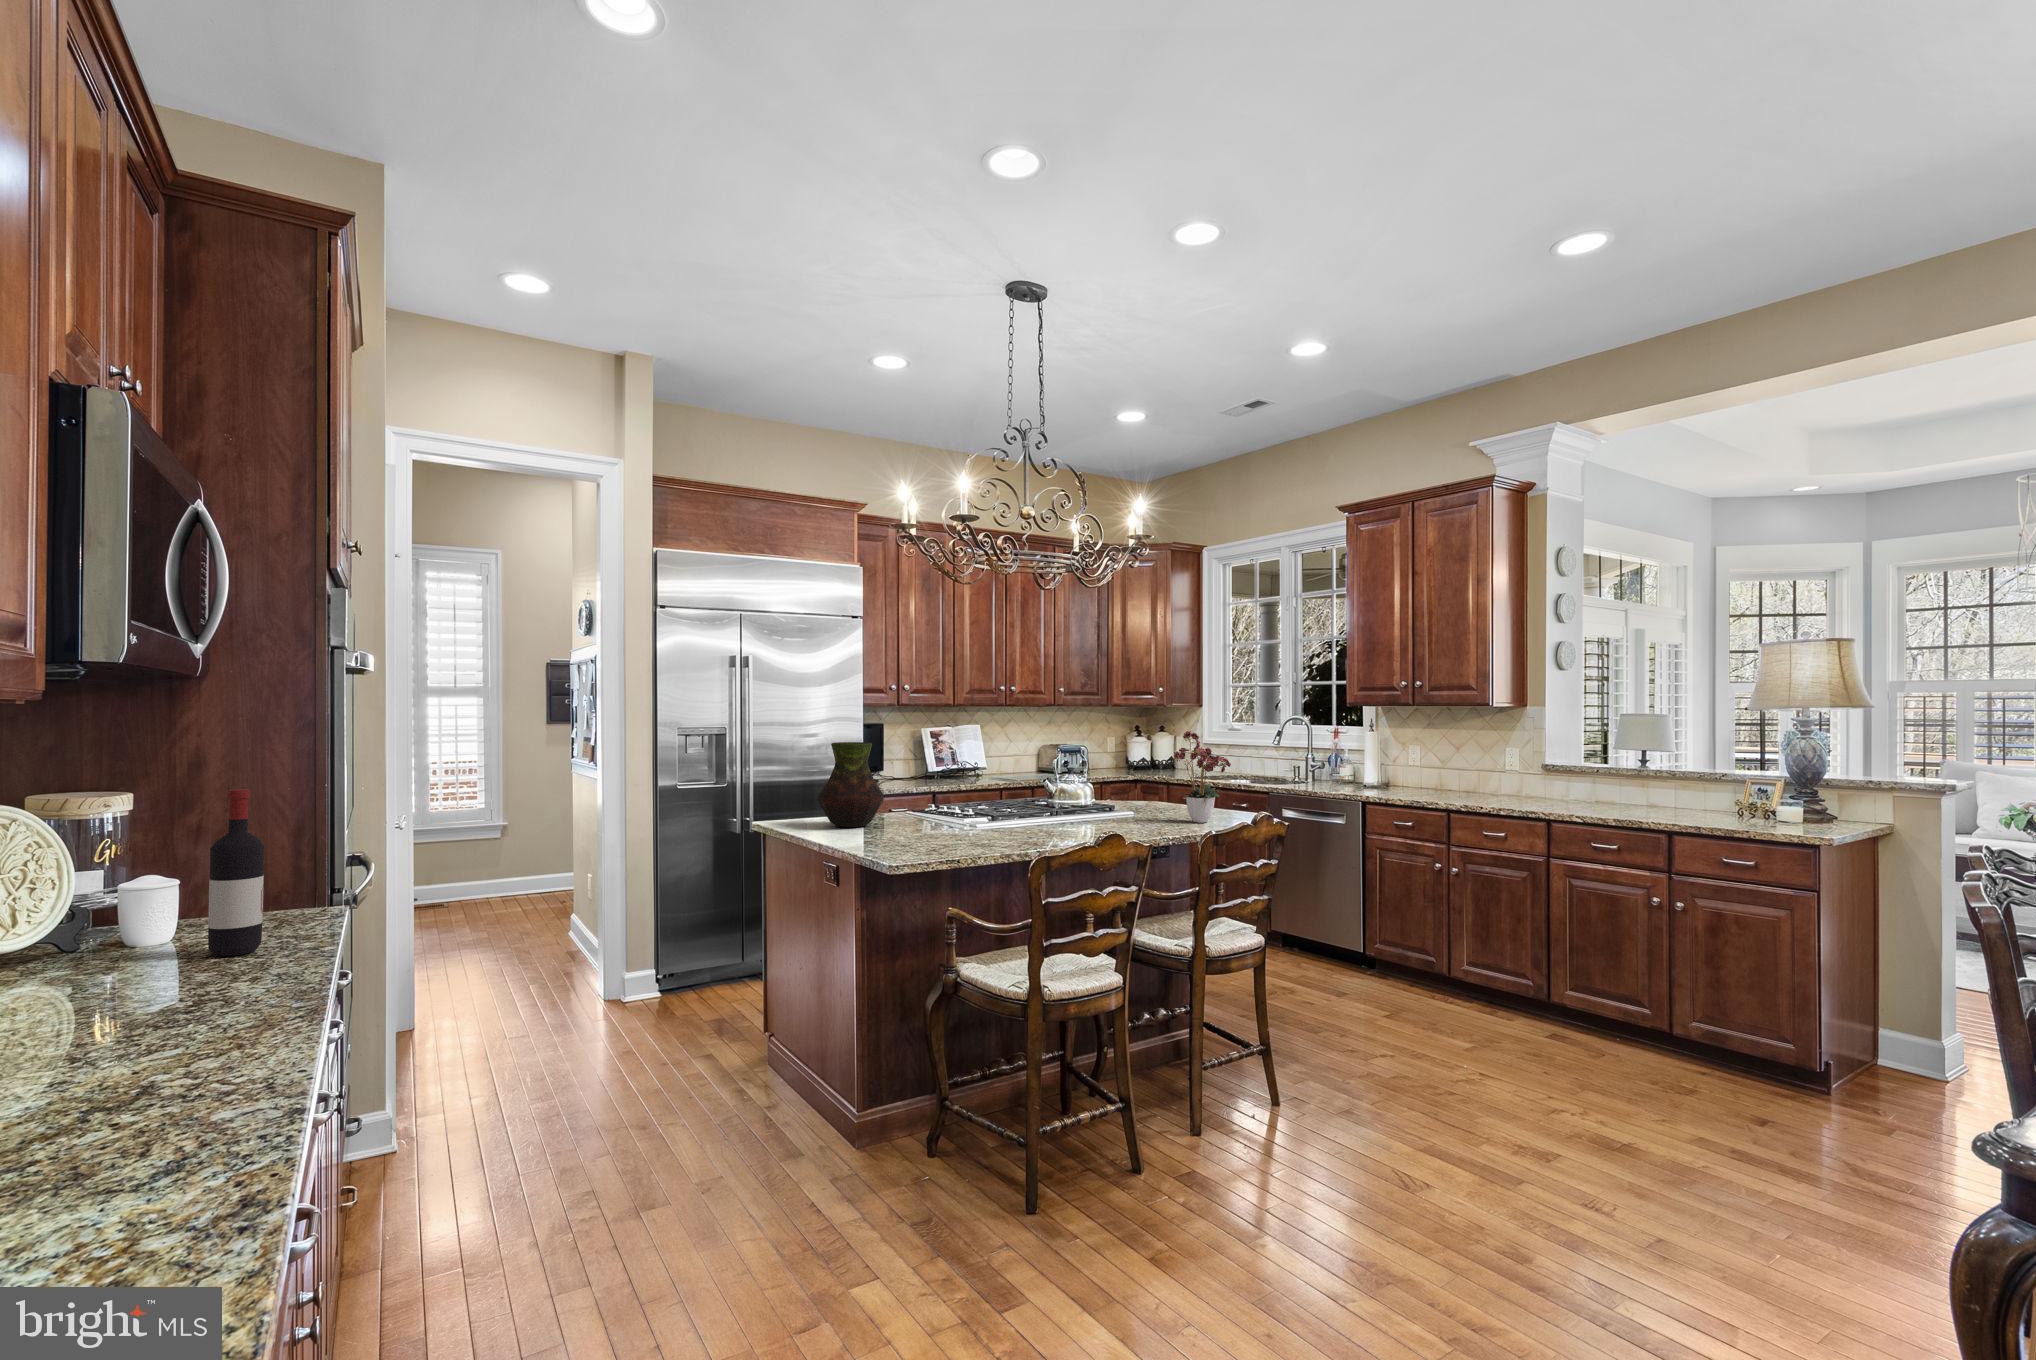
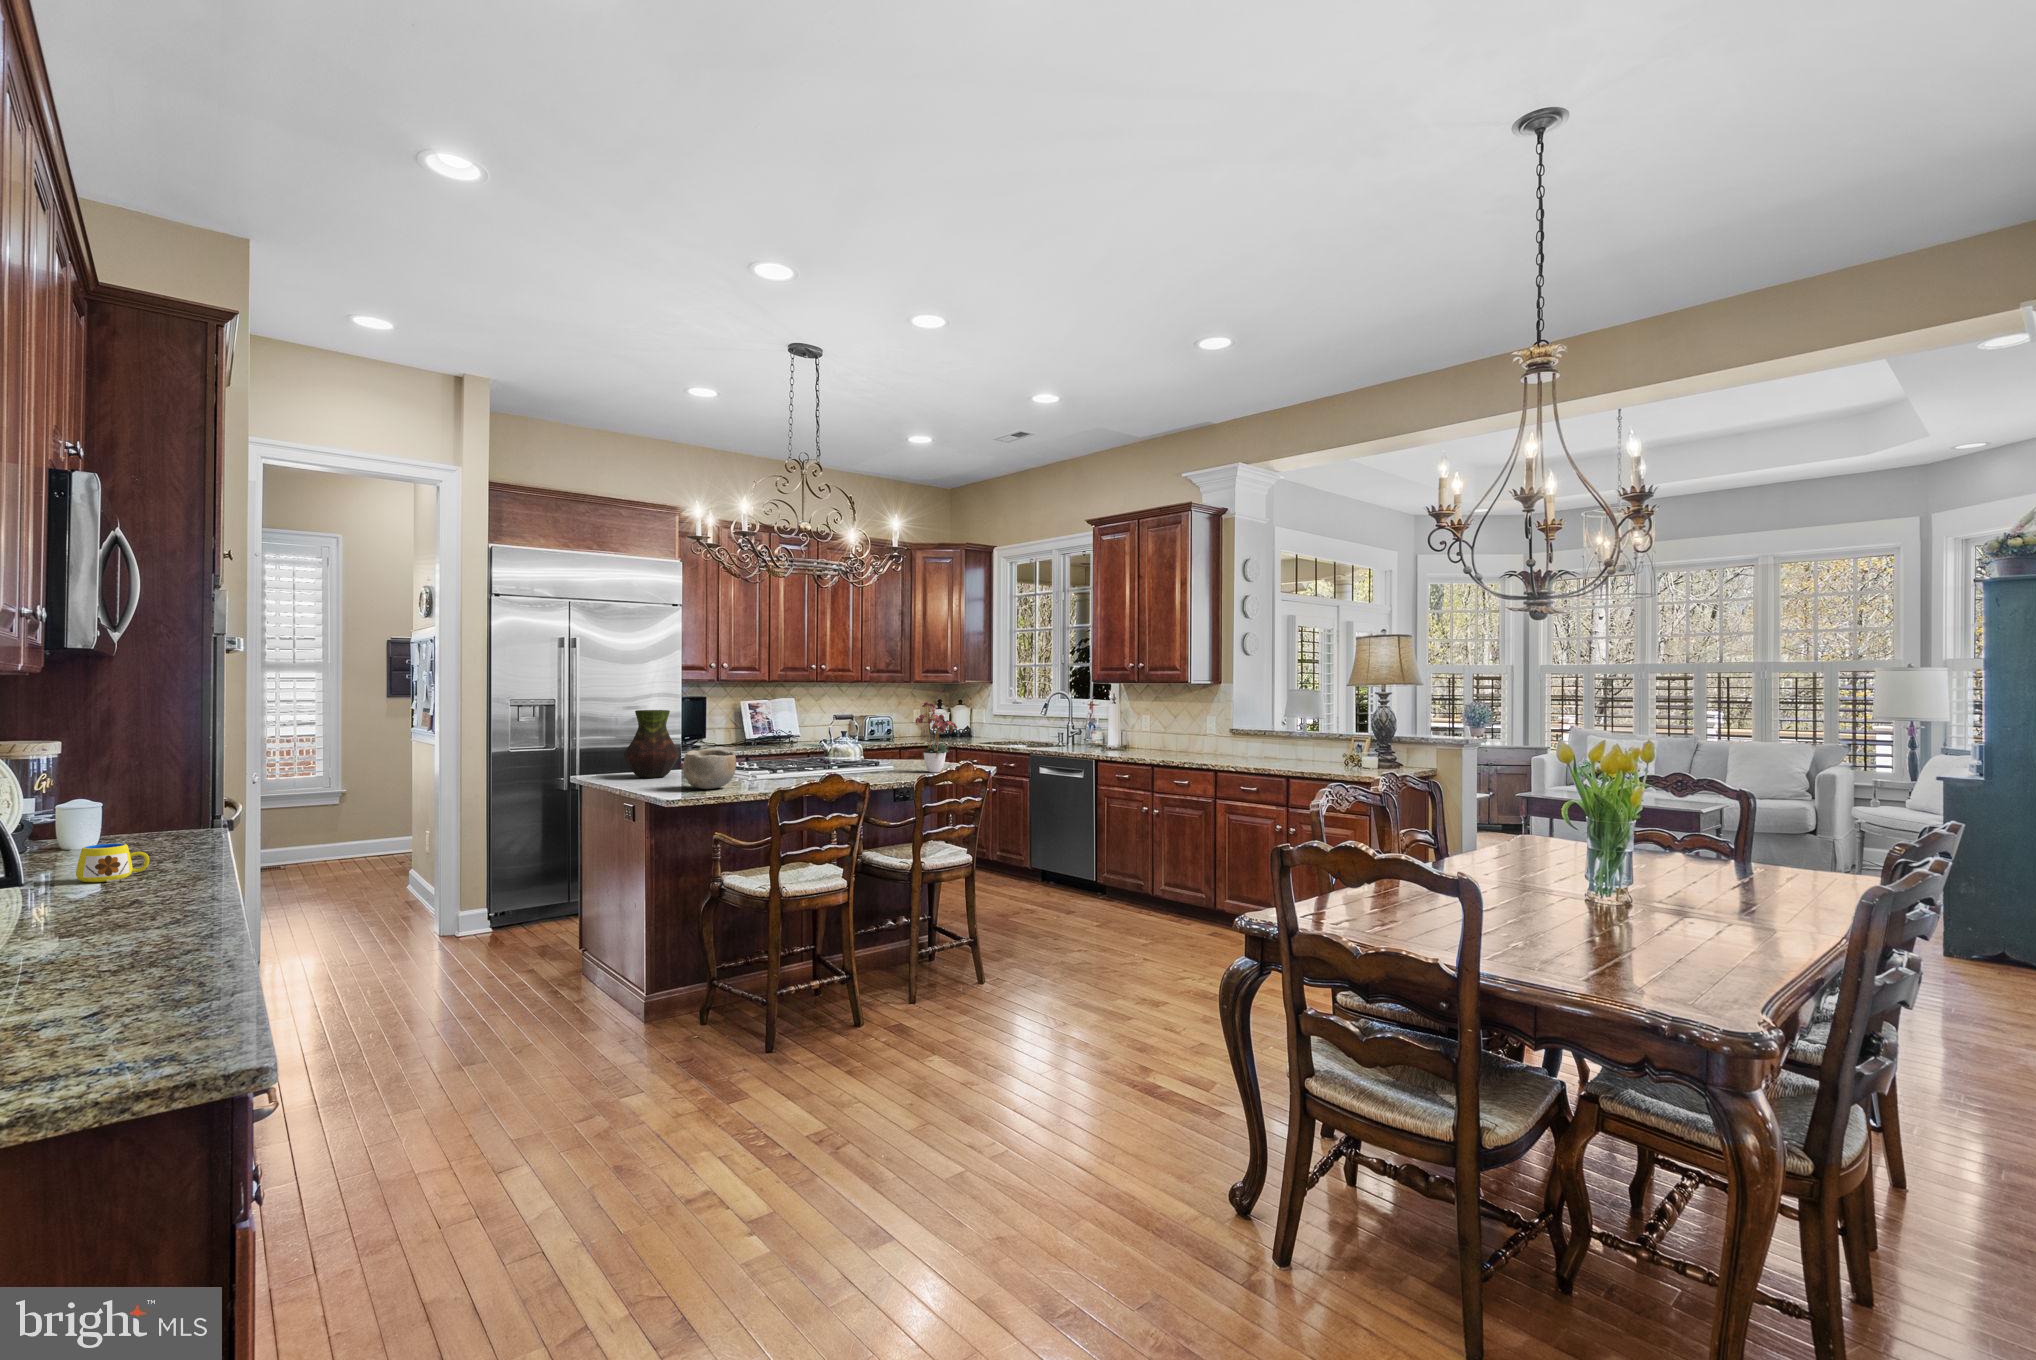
wine bottle: present [208,789,265,956] -> none [125,736,167,854]
bowl: none [901,794,966,847] -> present [683,749,736,789]
mug: none [113,960,220,1024] -> present [76,844,149,882]

